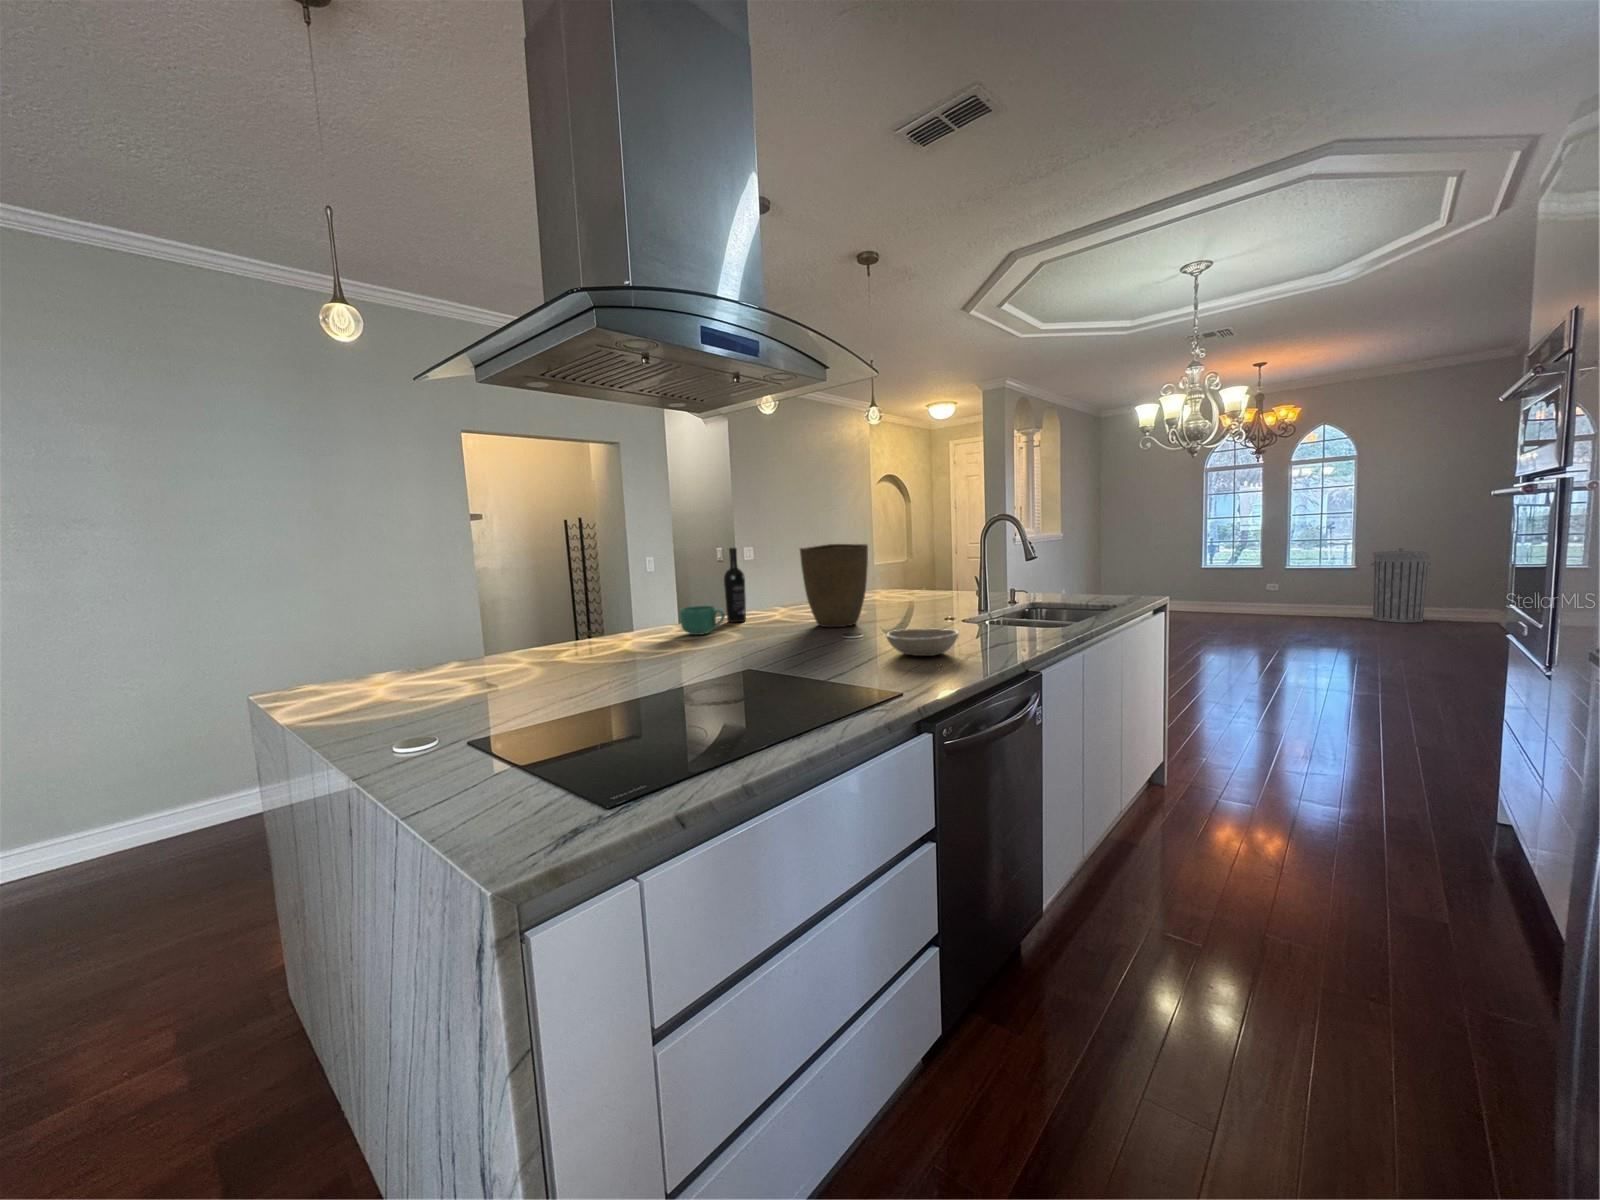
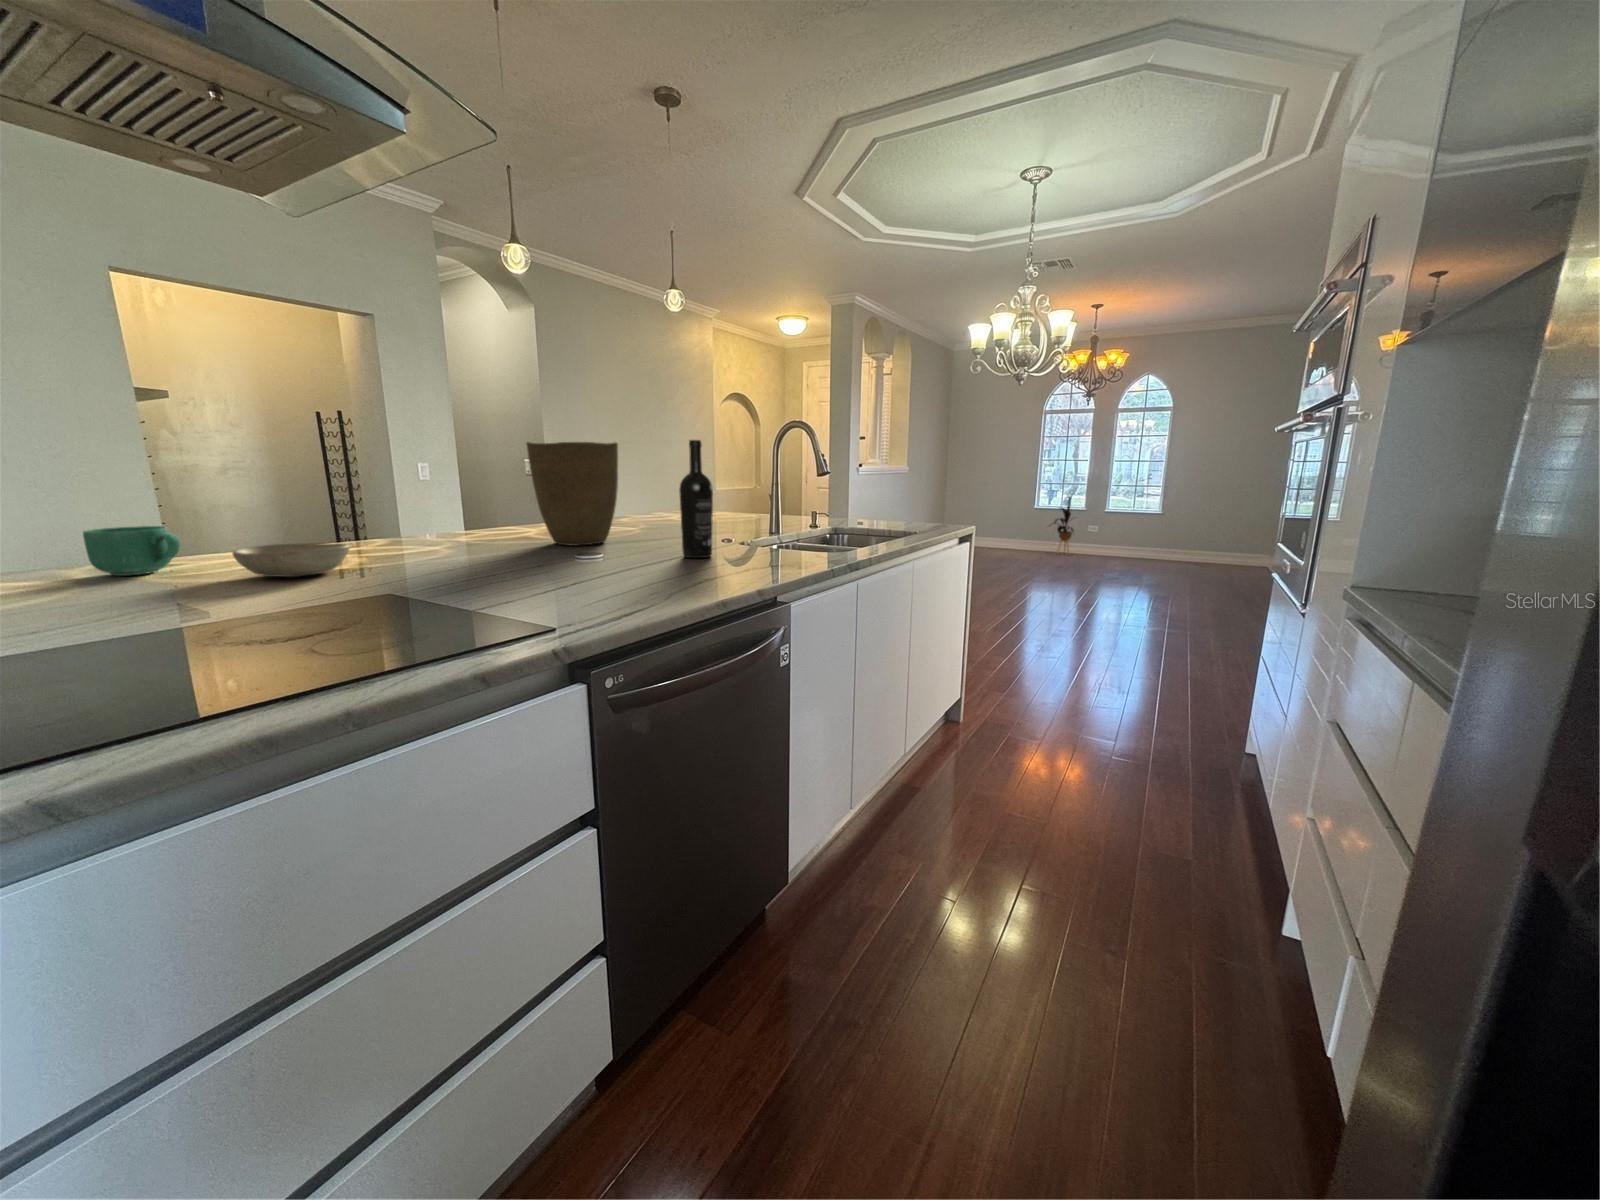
wine bottle: present [724,548,746,623] -> present [679,440,713,558]
trash can: present [1371,548,1431,623] -> none [1173,498,1224,567]
house plant: none [1216,553,1254,614] -> present [1050,498,1073,554]
mug: present [680,606,725,635] -> present [83,526,180,576]
bowl: present [886,629,959,656] -> present [232,544,350,577]

